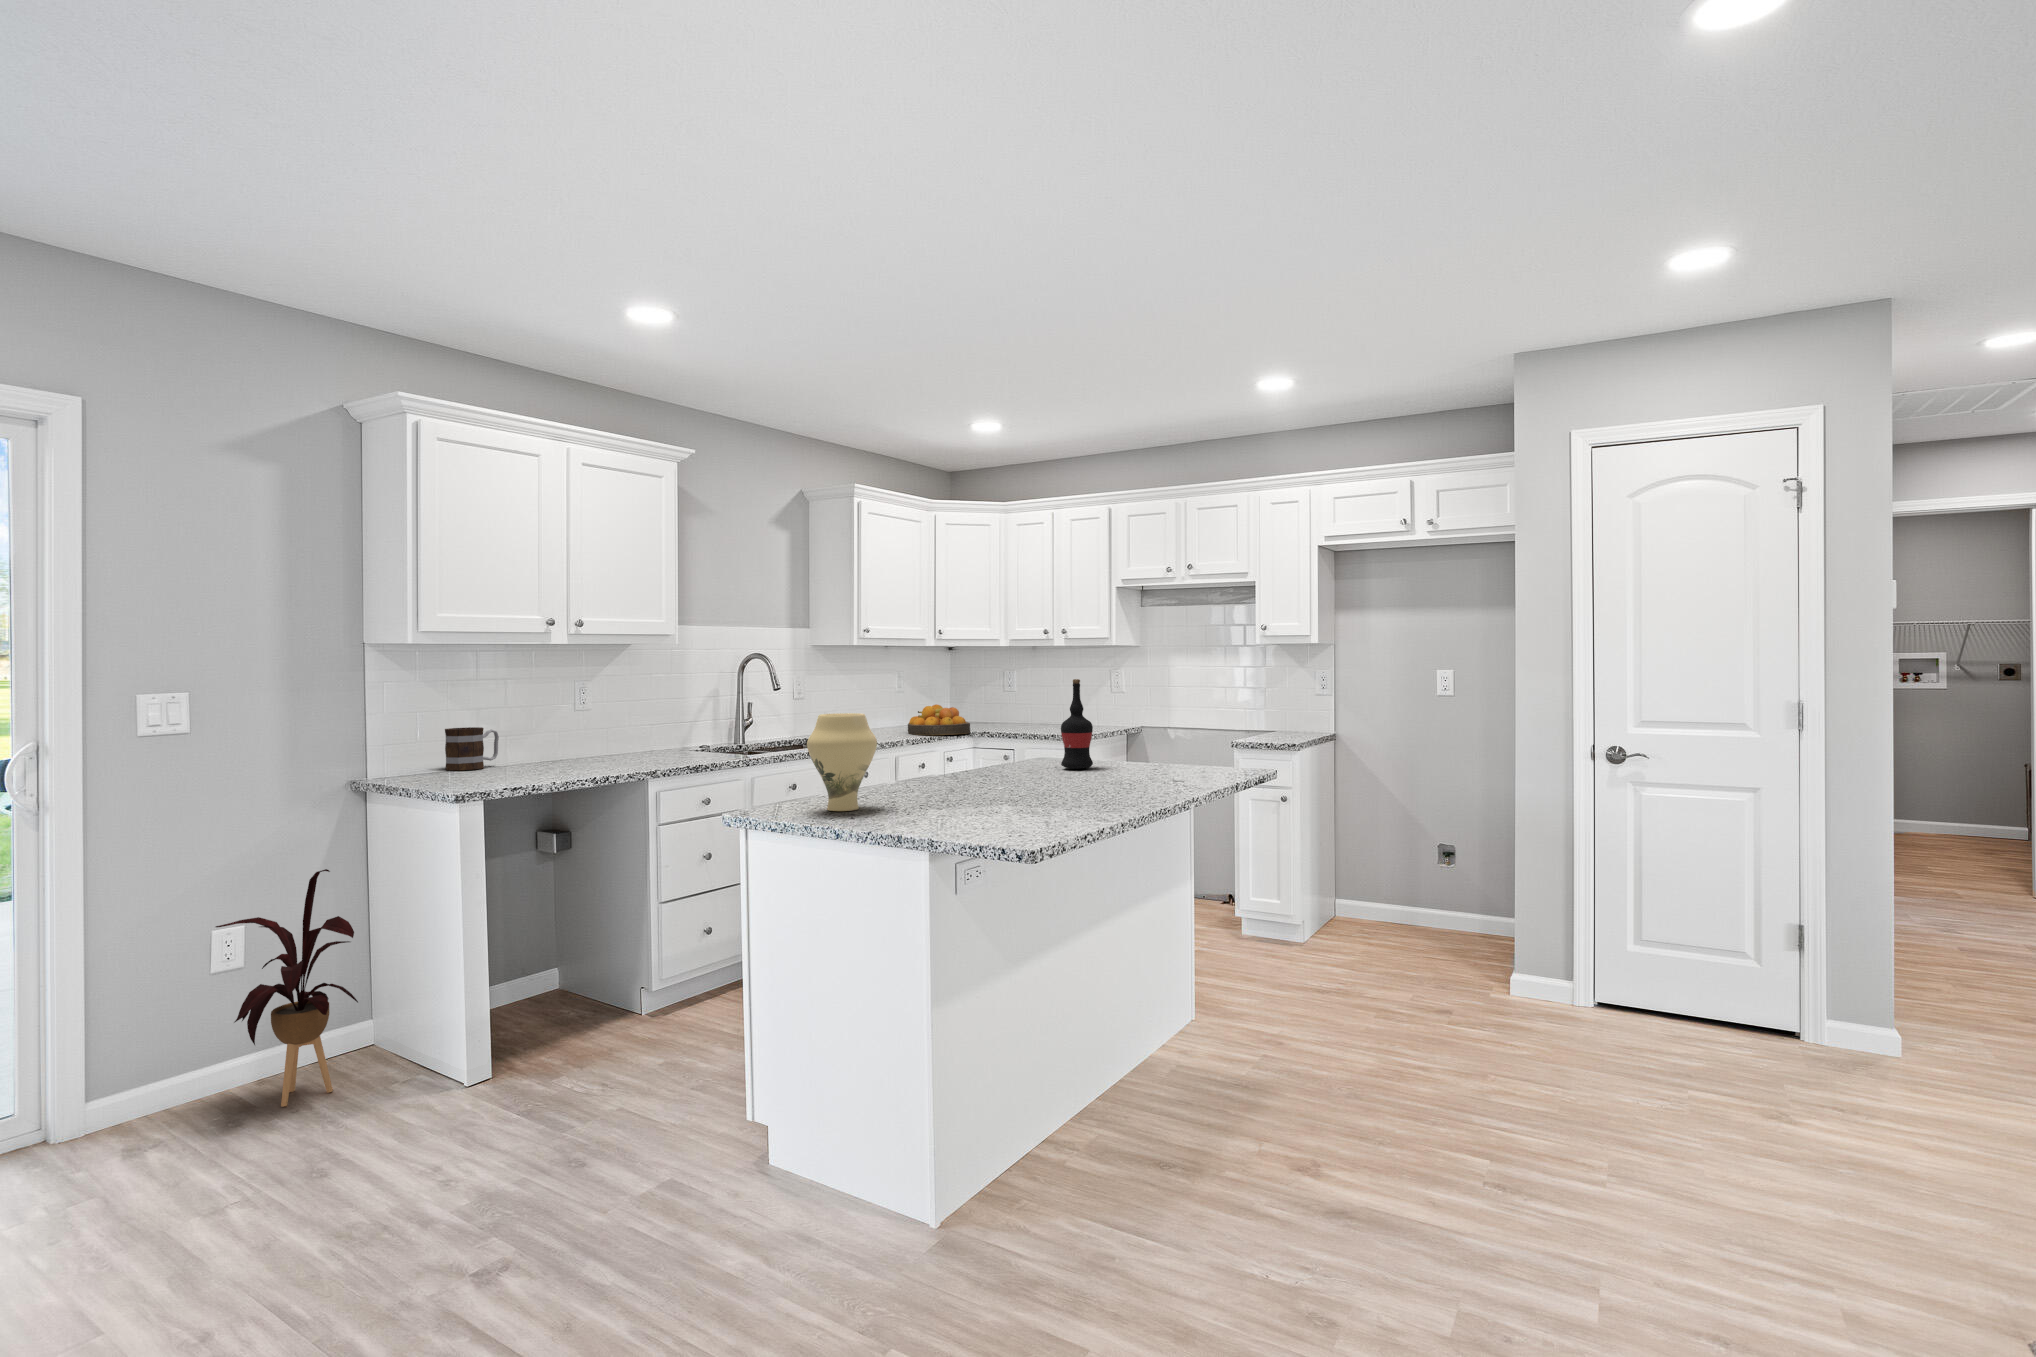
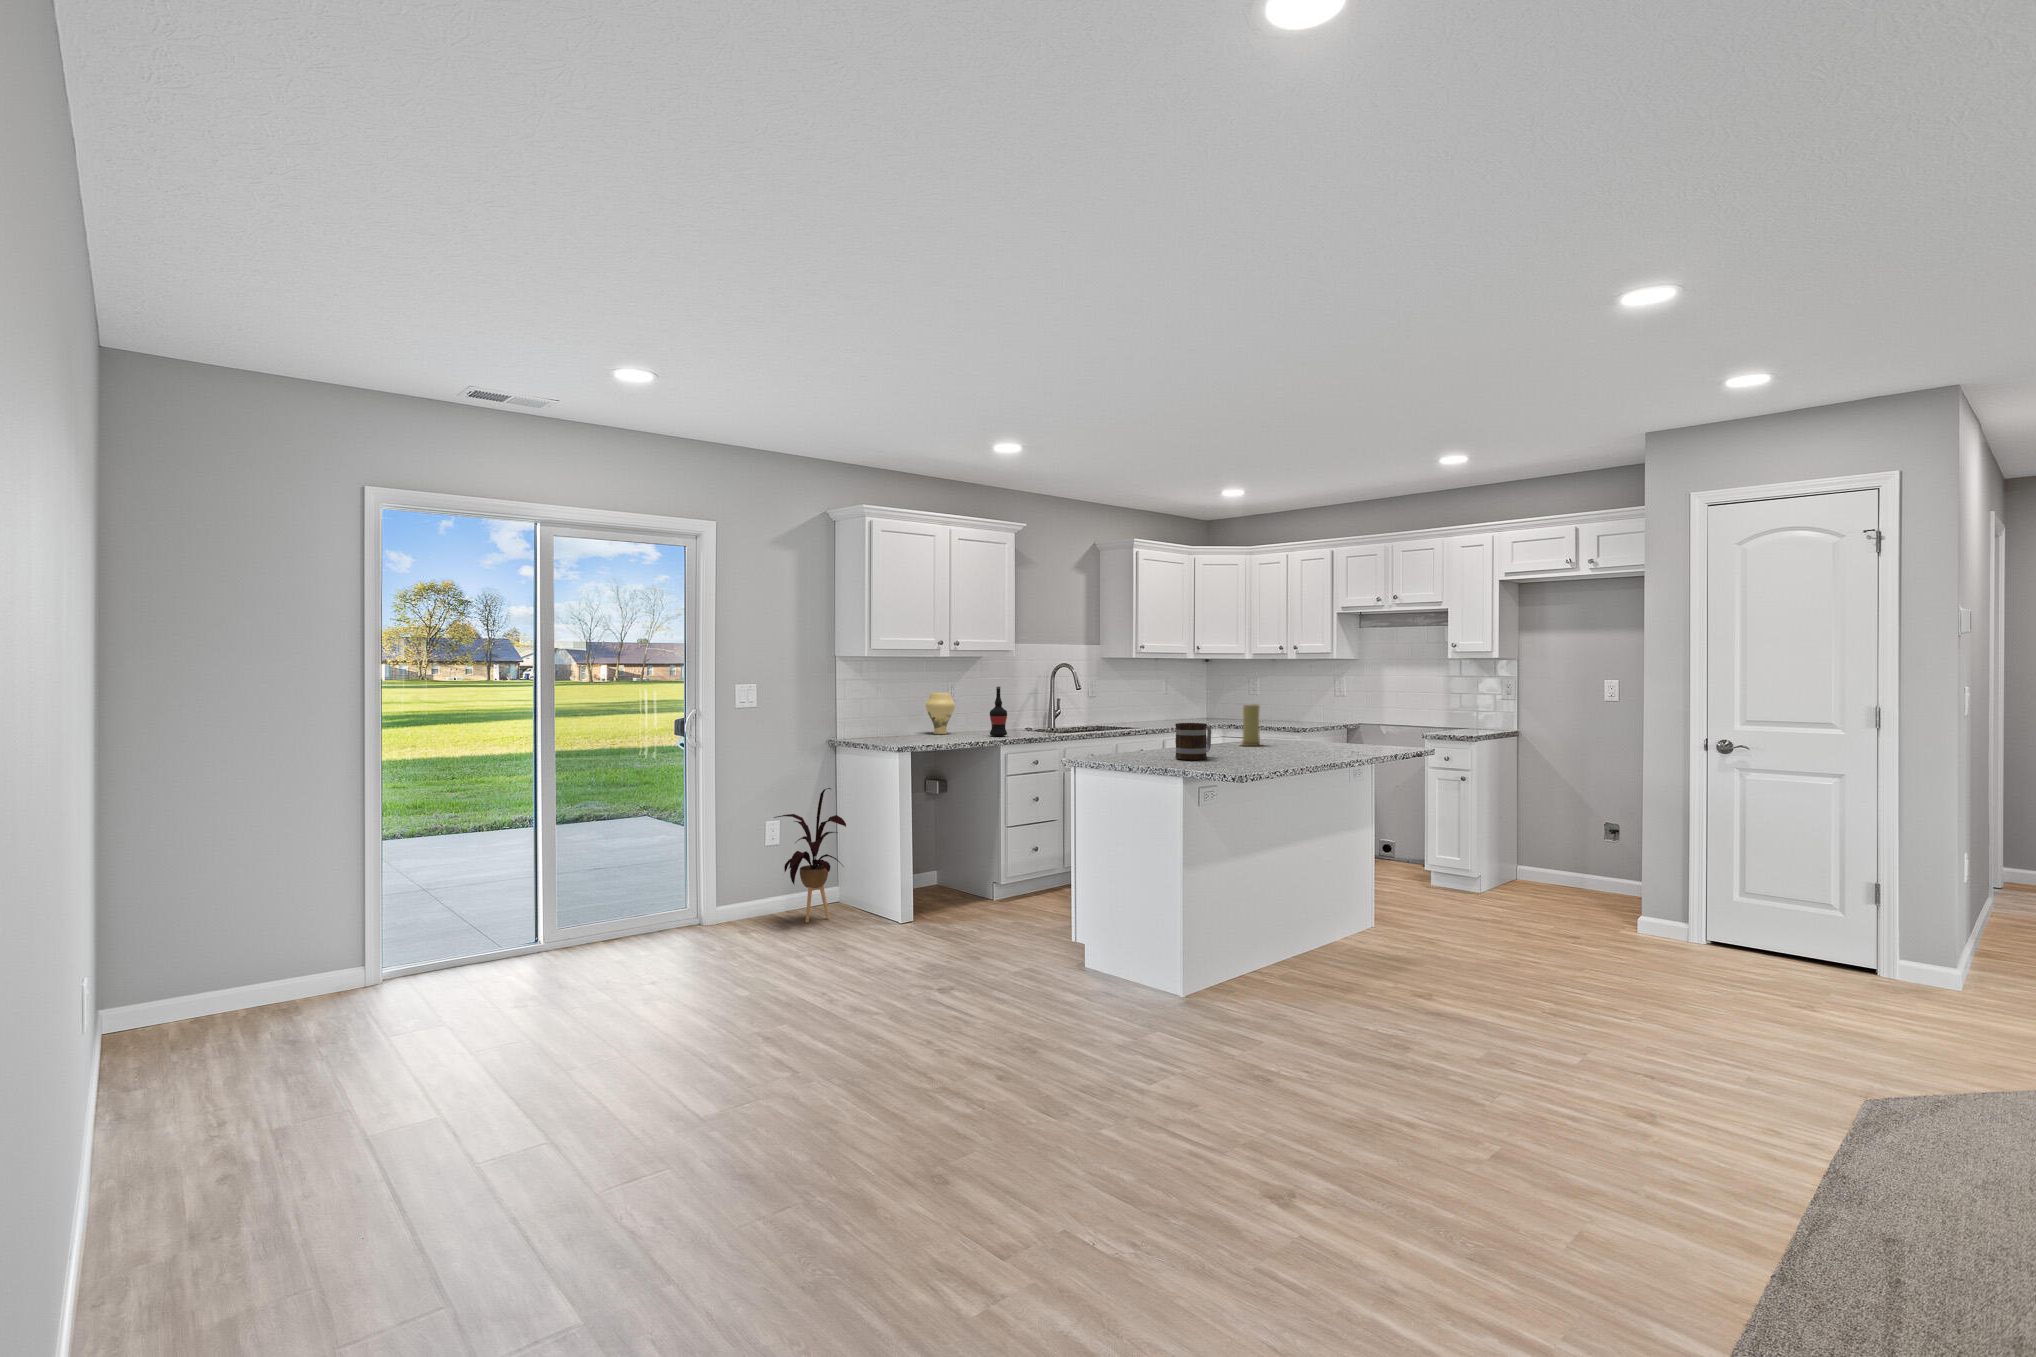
wine bottle: present [1061,679,1093,769] -> present [990,687,1007,736]
fruit bowl: present [908,704,970,735] -> none [1171,703,1218,725]
candle: none [1013,712,1049,776] -> present [1242,704,1261,746]
vase: present [807,713,877,811] -> present [925,693,955,734]
mug: present [445,727,499,770] -> present [1175,723,1211,760]

